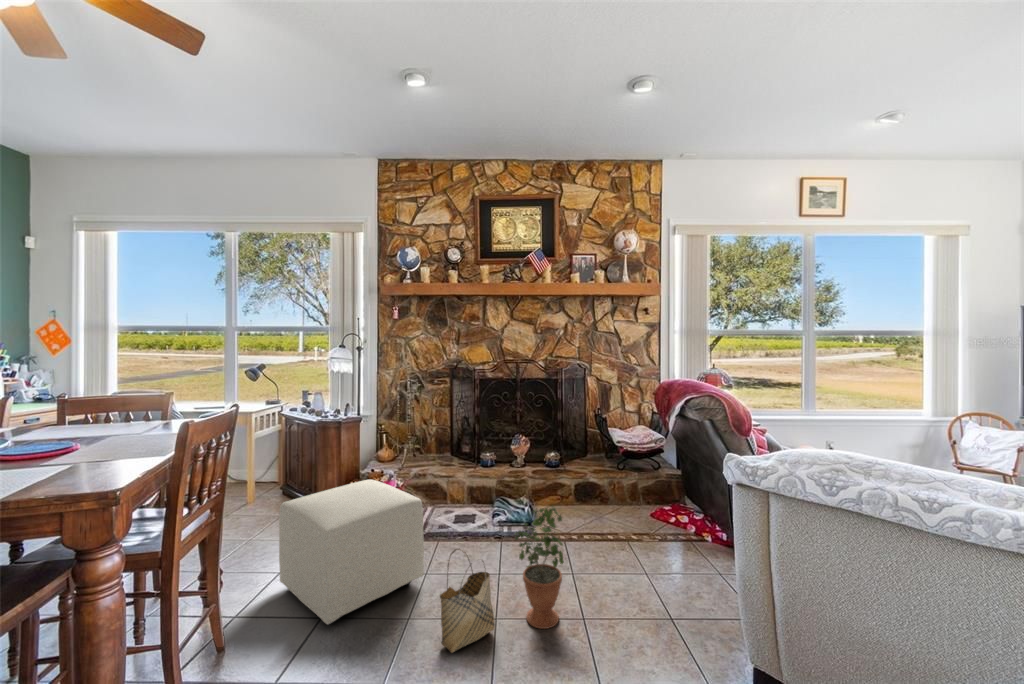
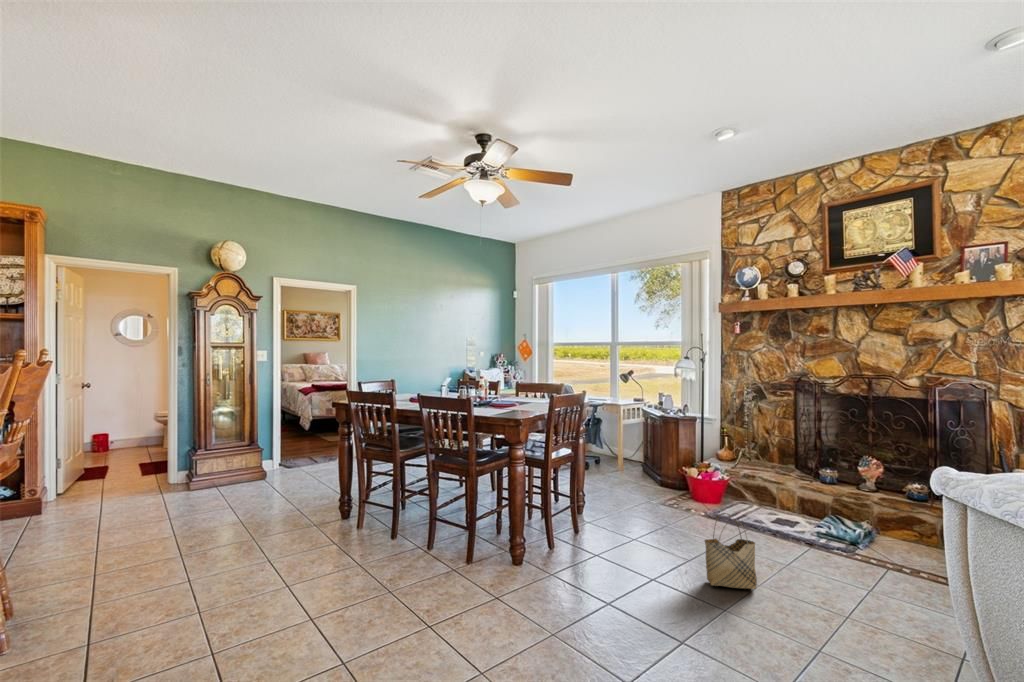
ottoman: present [279,479,424,624] -> none [618,459,718,544]
potted plant: present [515,506,564,629] -> none [780,496,835,611]

